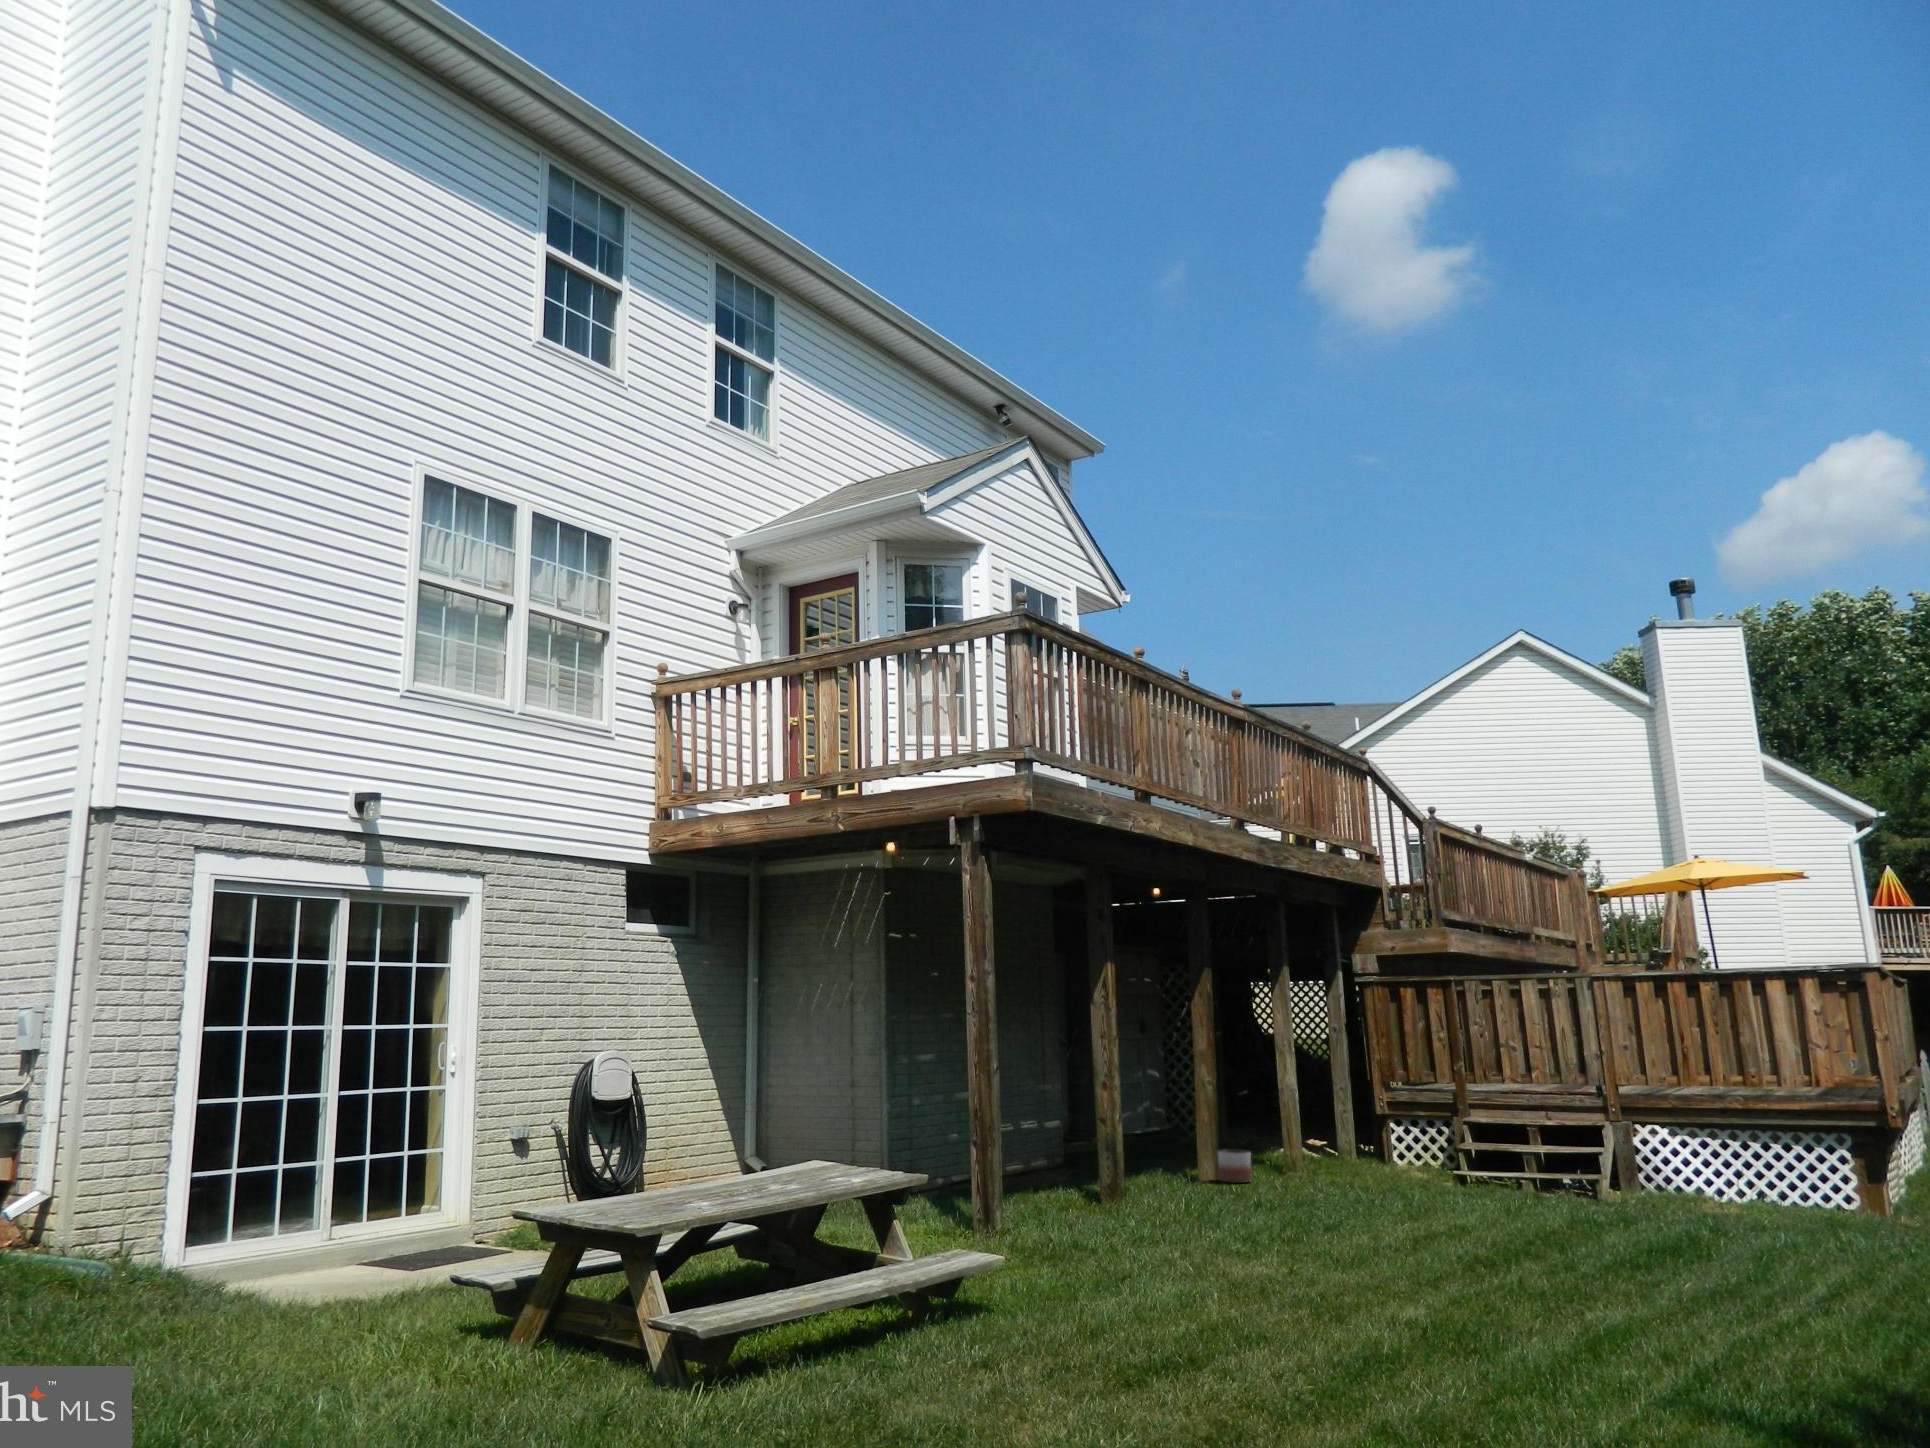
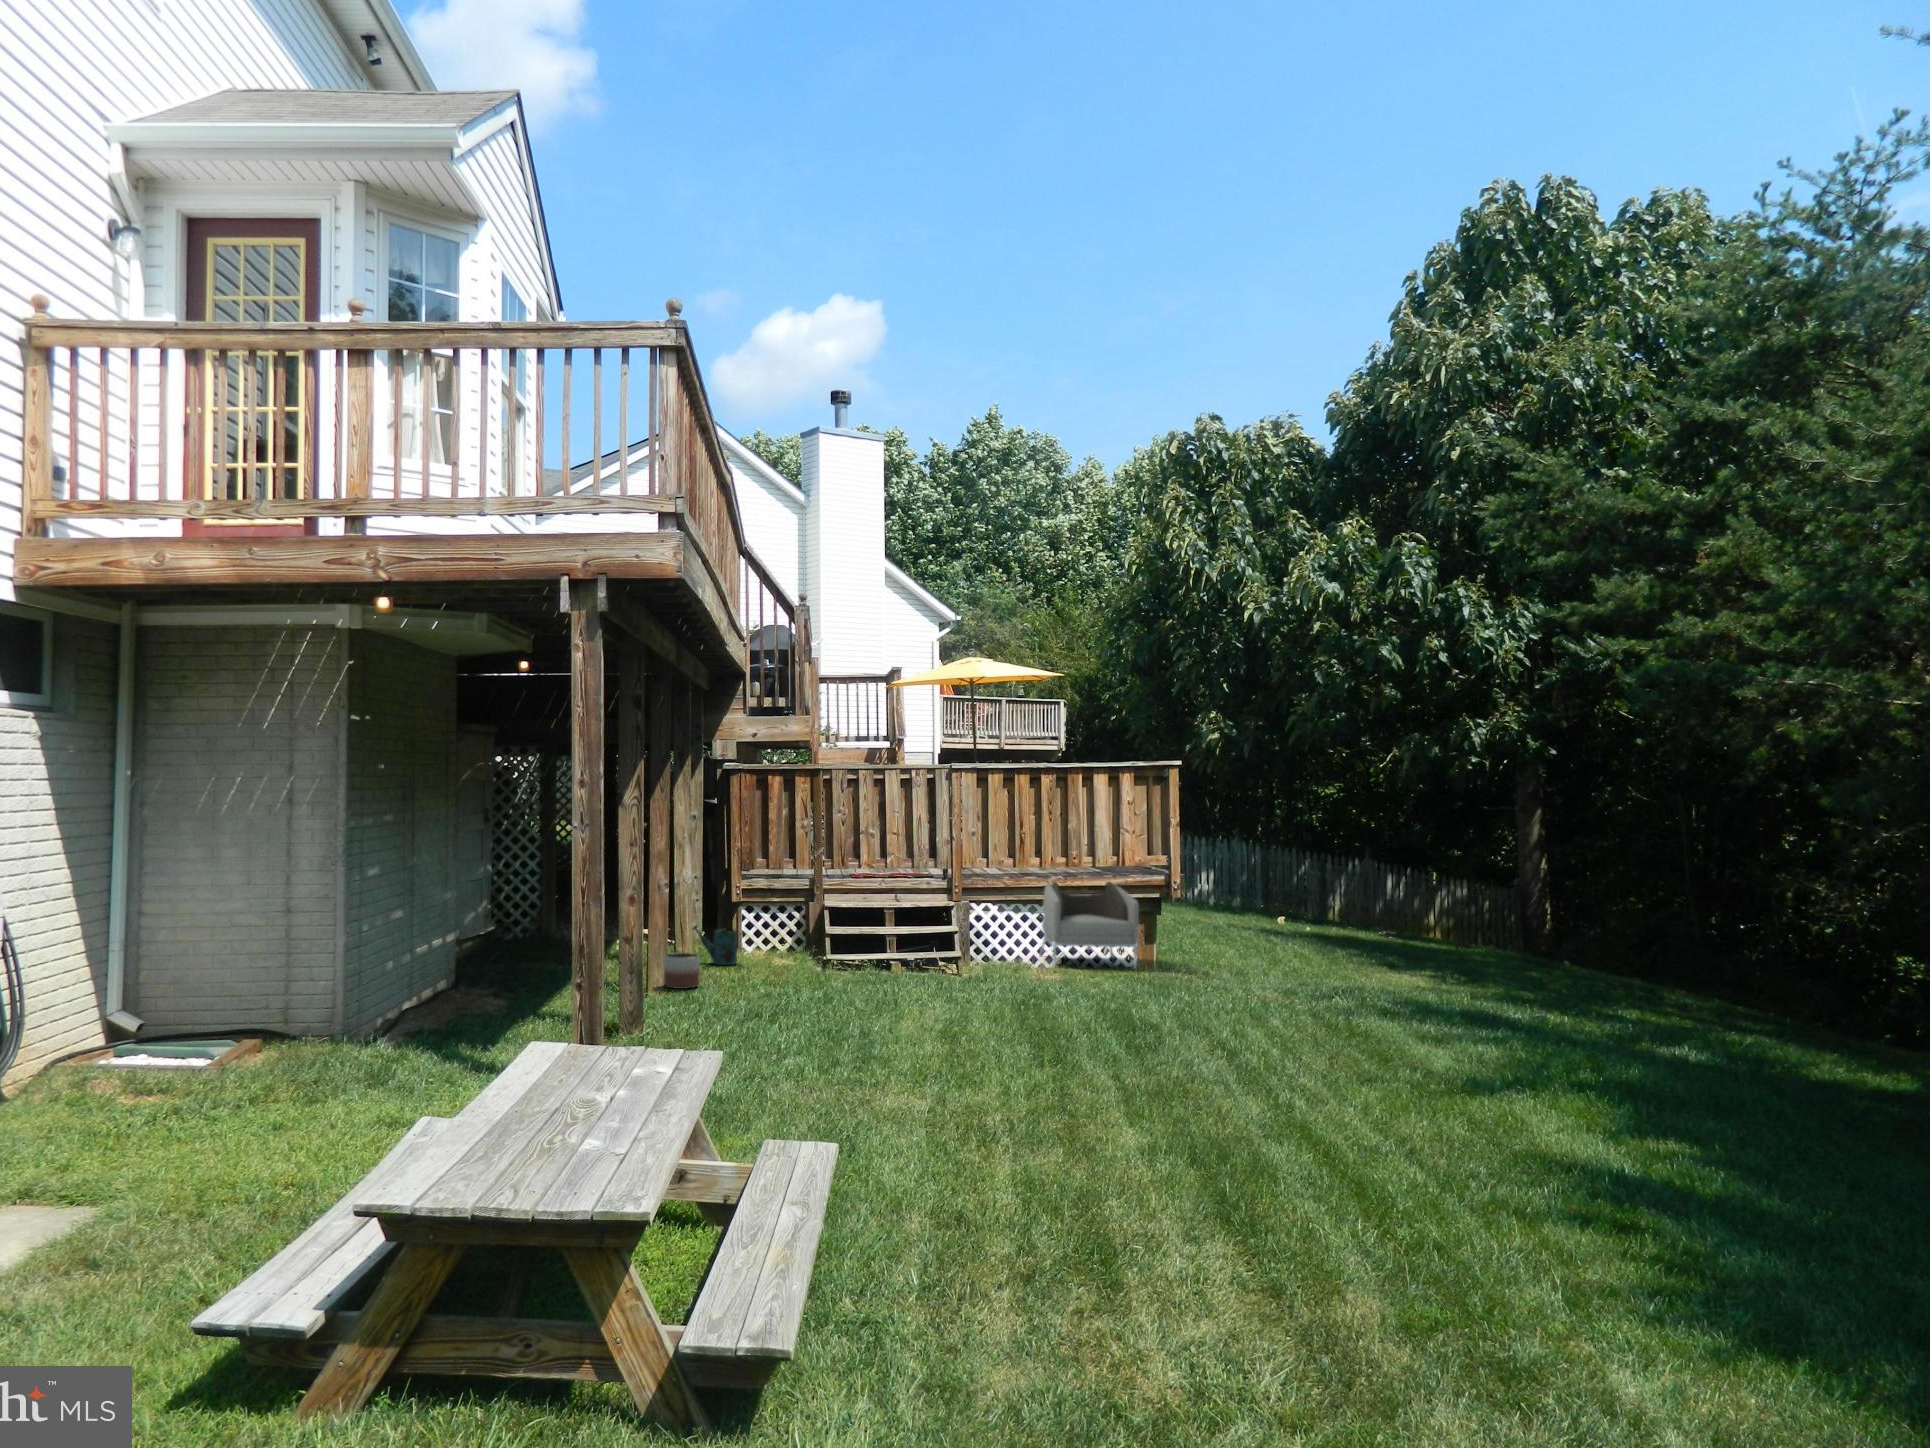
armchair: none [1705,1095,1825,1208] -> present [1039,882,1139,969]
watering can: none [1292,1130,1345,1172] -> present [692,925,738,965]

